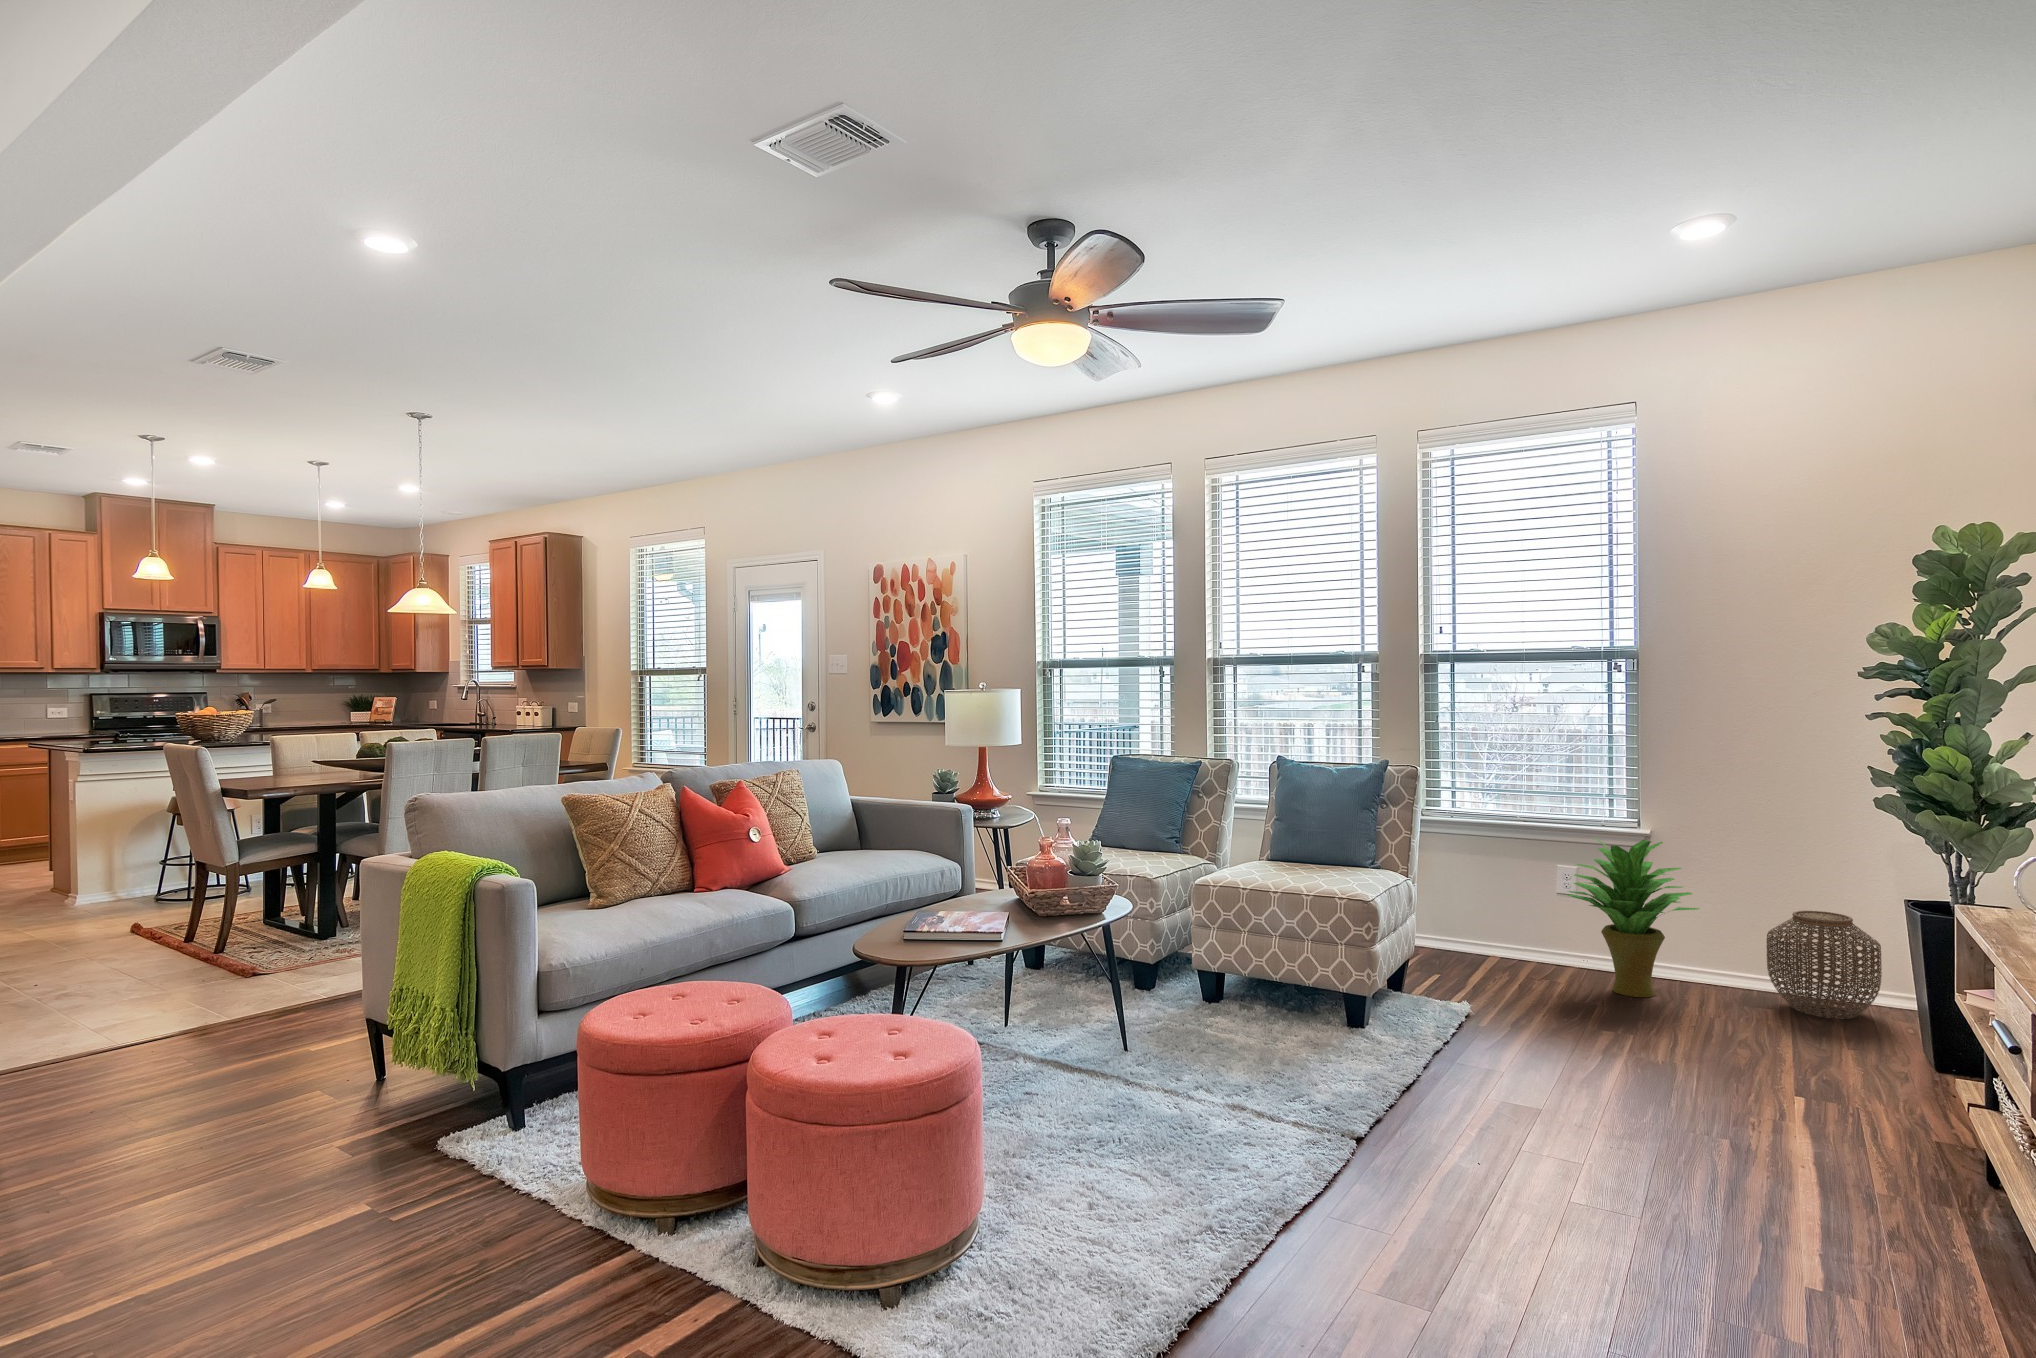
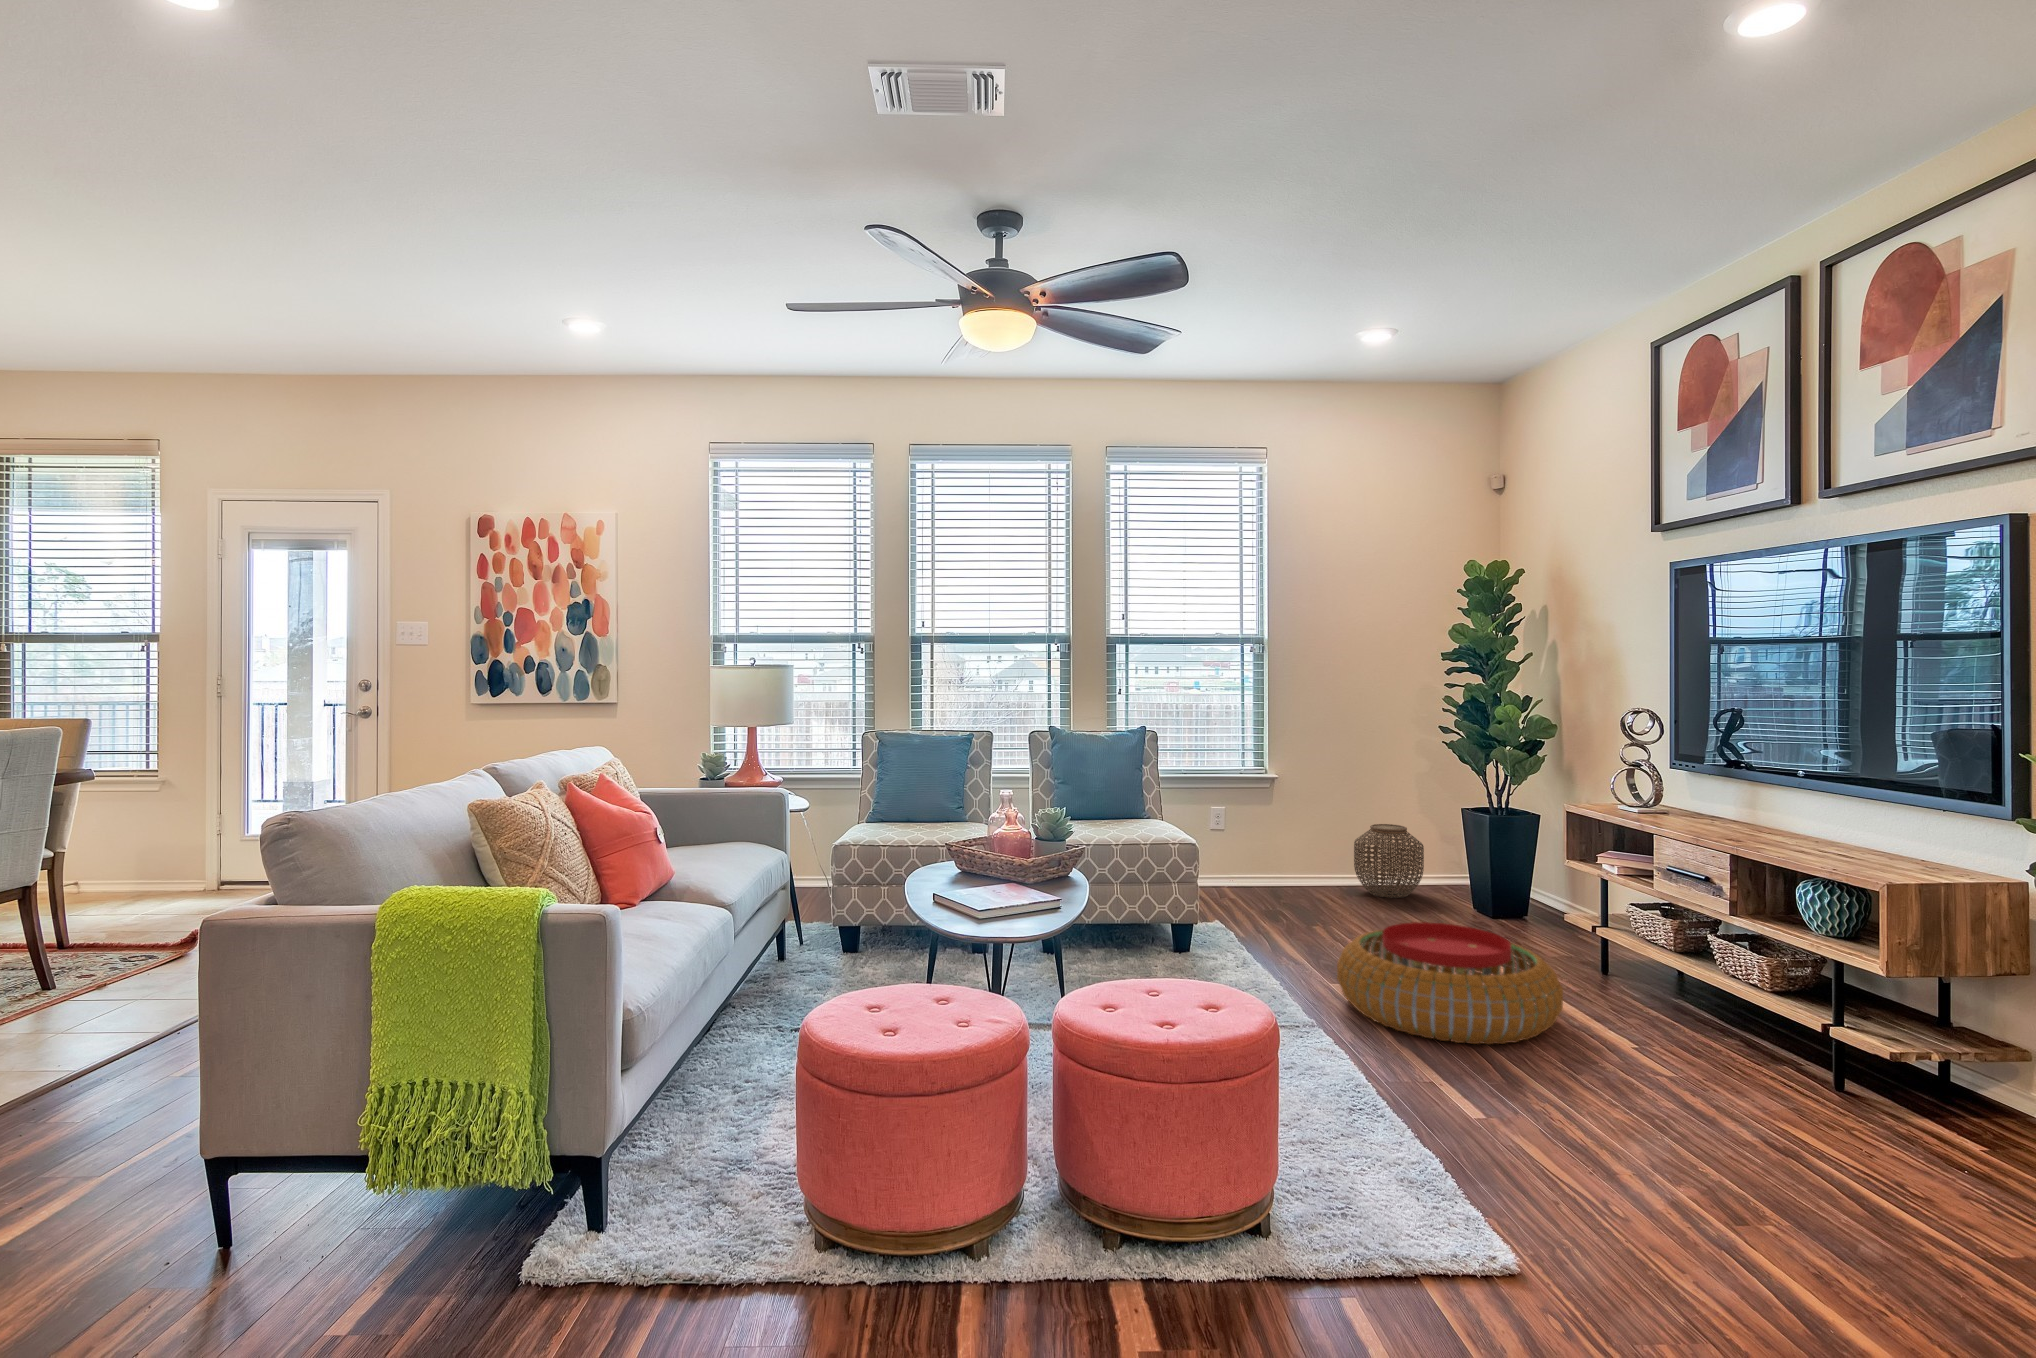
potted plant: present [1568,837,1700,997] -> none [1231,782,1326,902]
pouf: none [1456,1021,1759,1190] -> present [1337,922,1563,1045]

